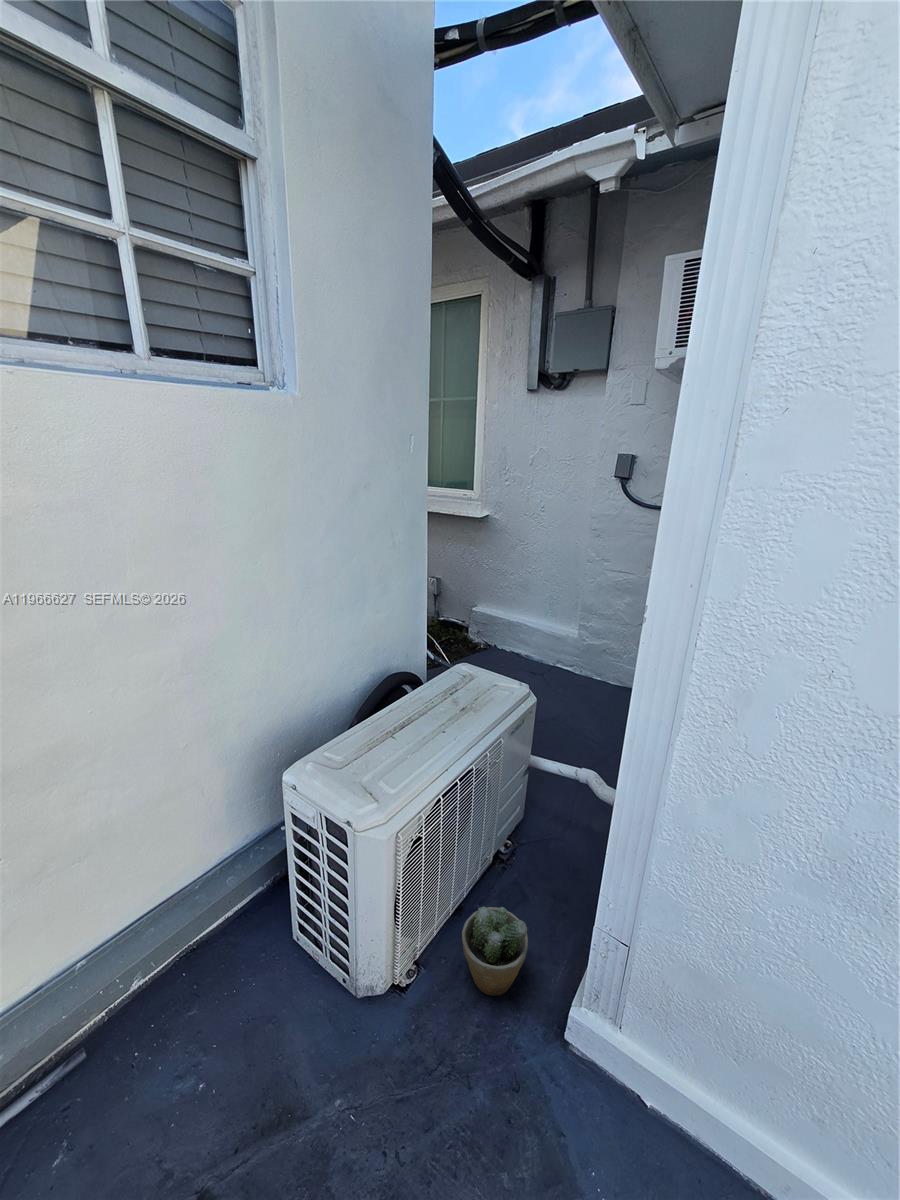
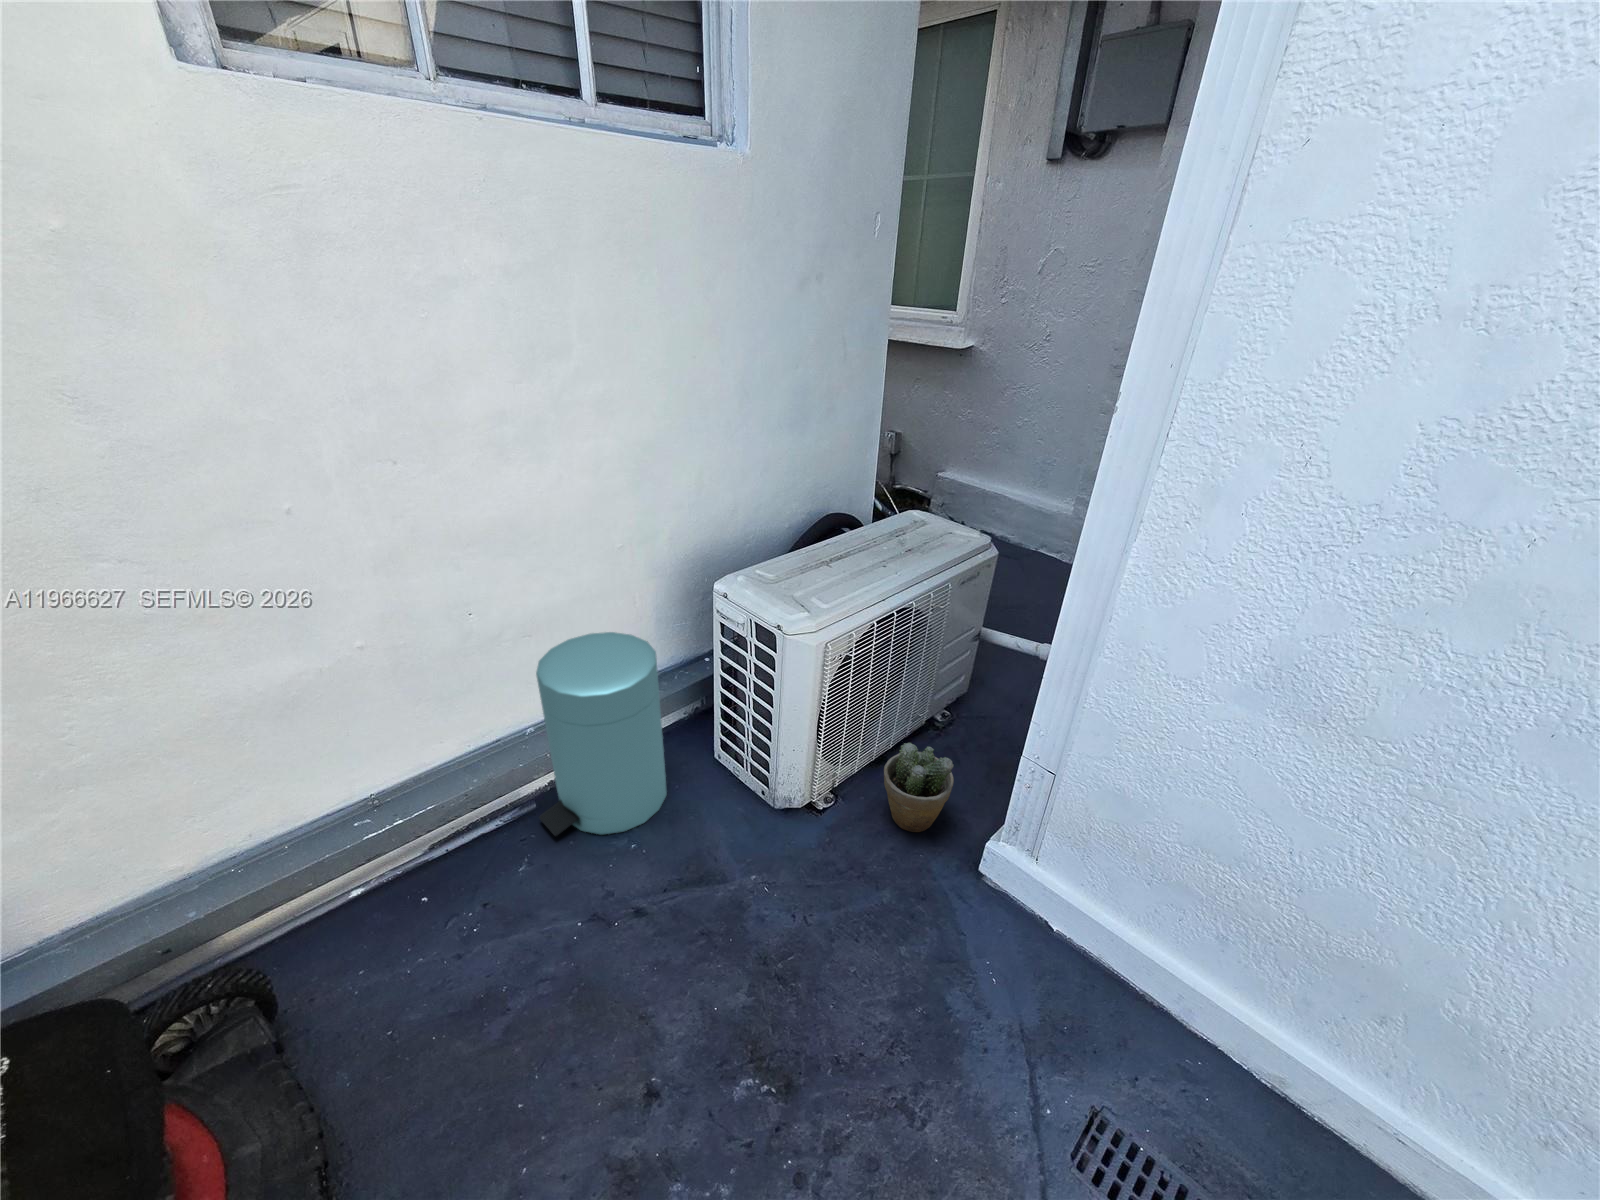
trash can: none [89,835,245,1089] -> present [536,632,667,836]

